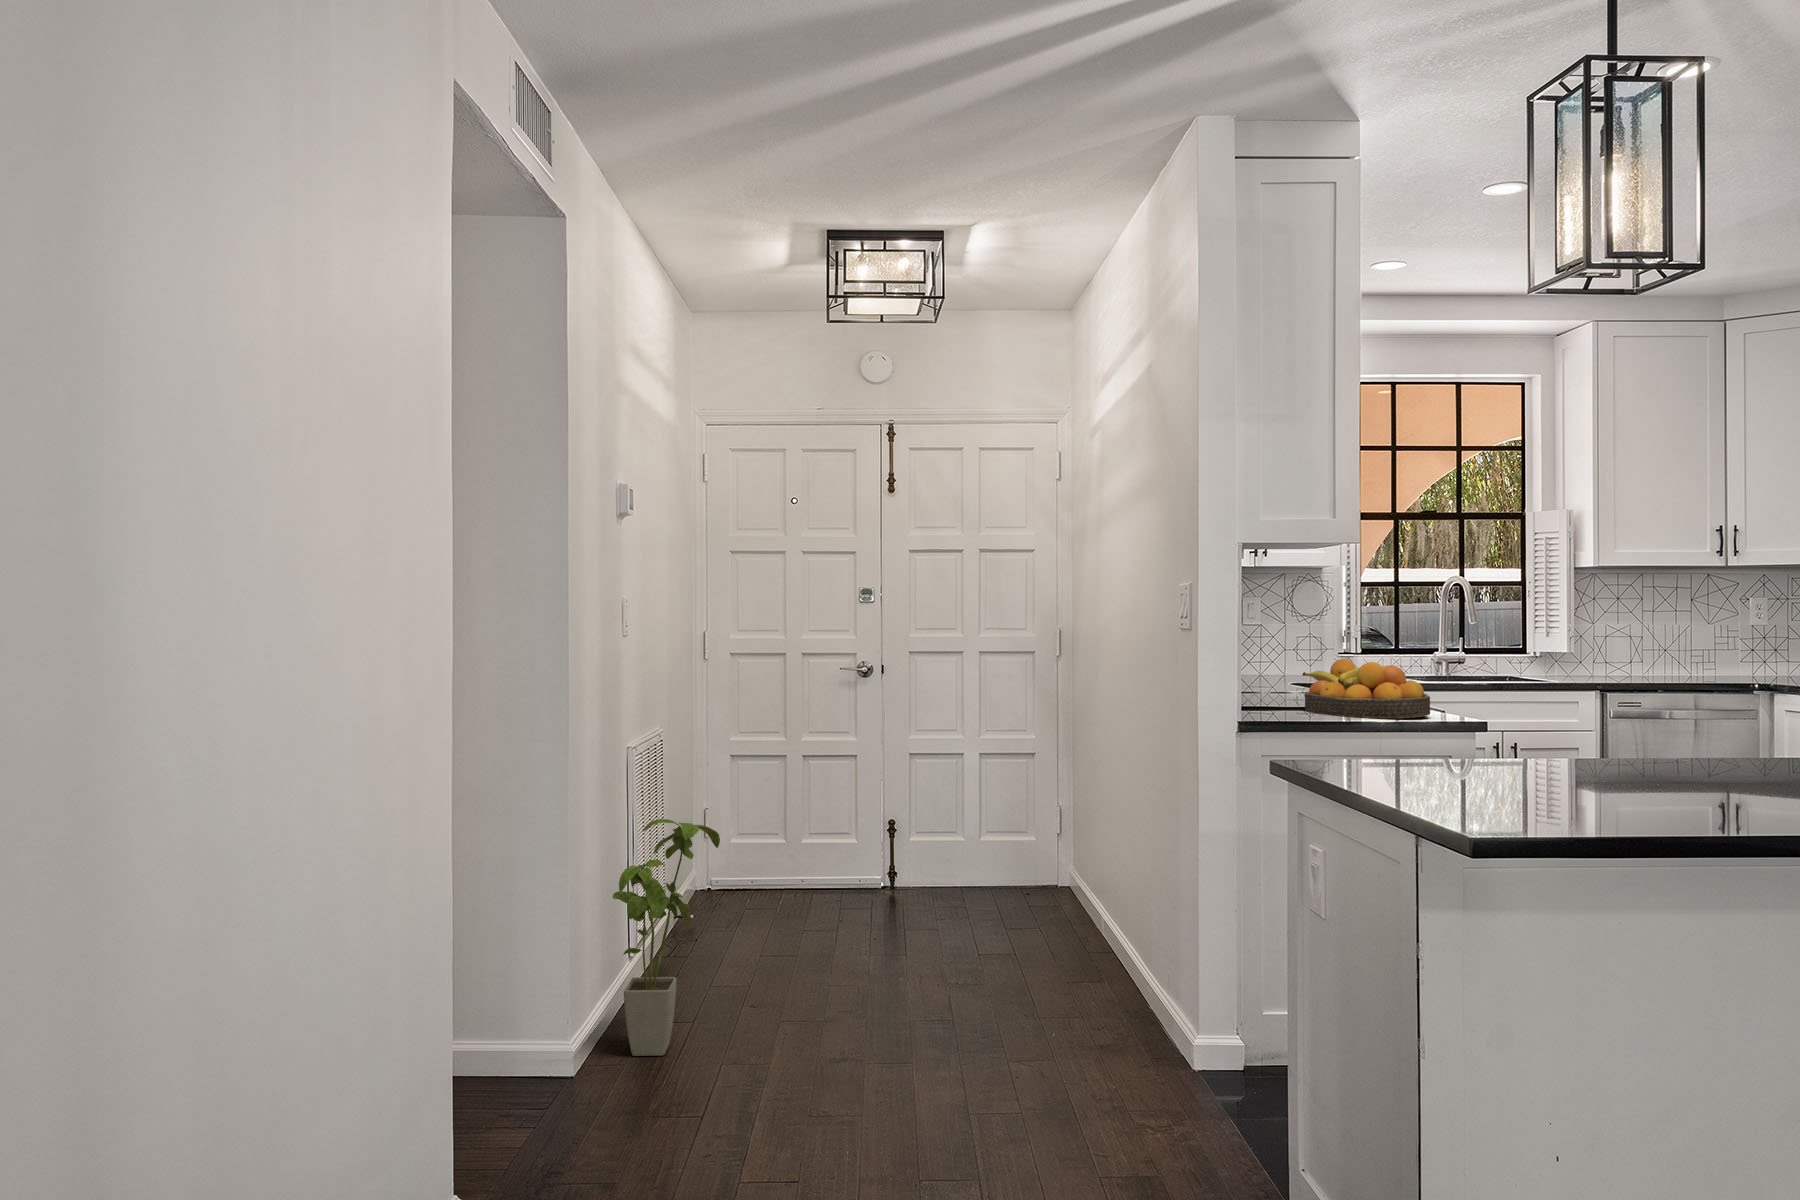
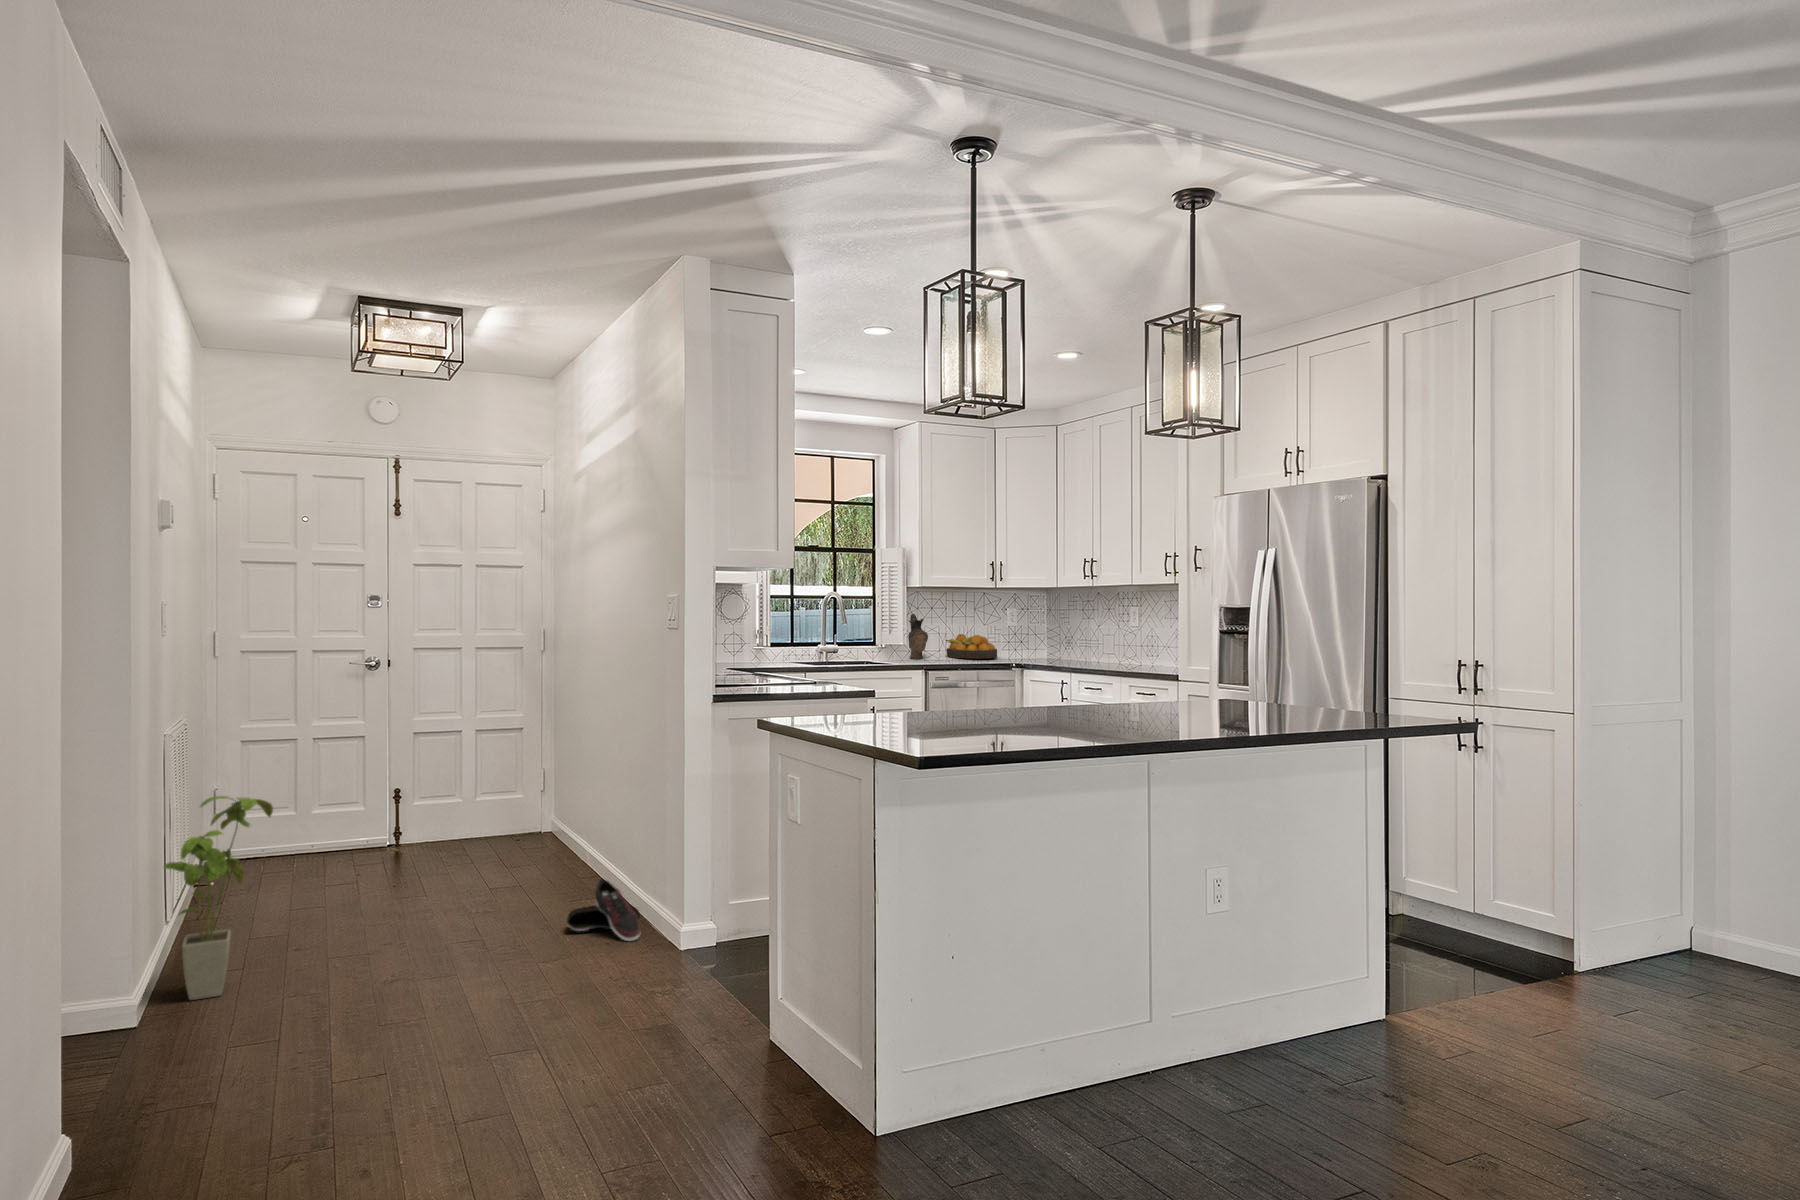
ceramic pitcher: none [1579,608,1613,675] -> present [908,614,928,659]
fruit bowl: present [1302,659,1430,719] -> present [946,634,997,658]
shoe: none [1064,965,1161,1059] -> present [567,879,641,941]

